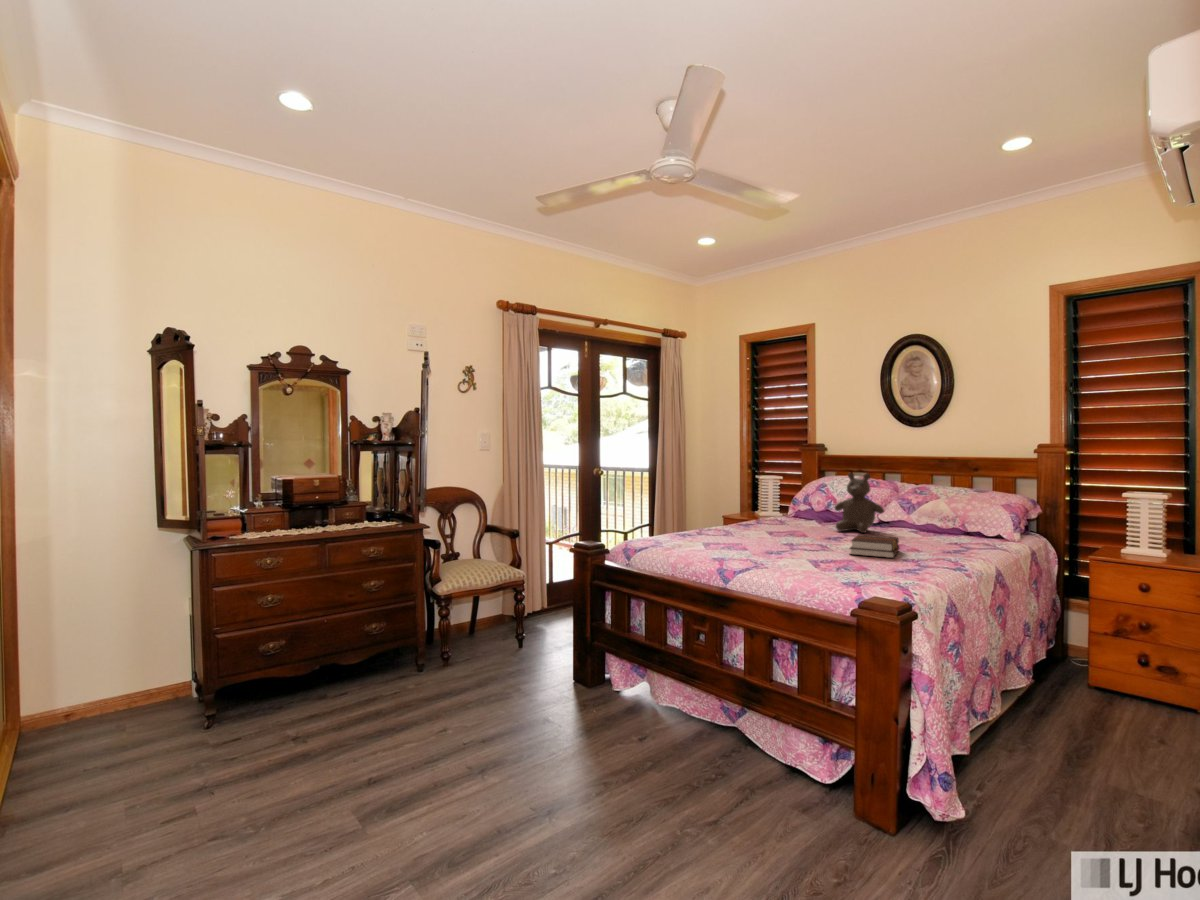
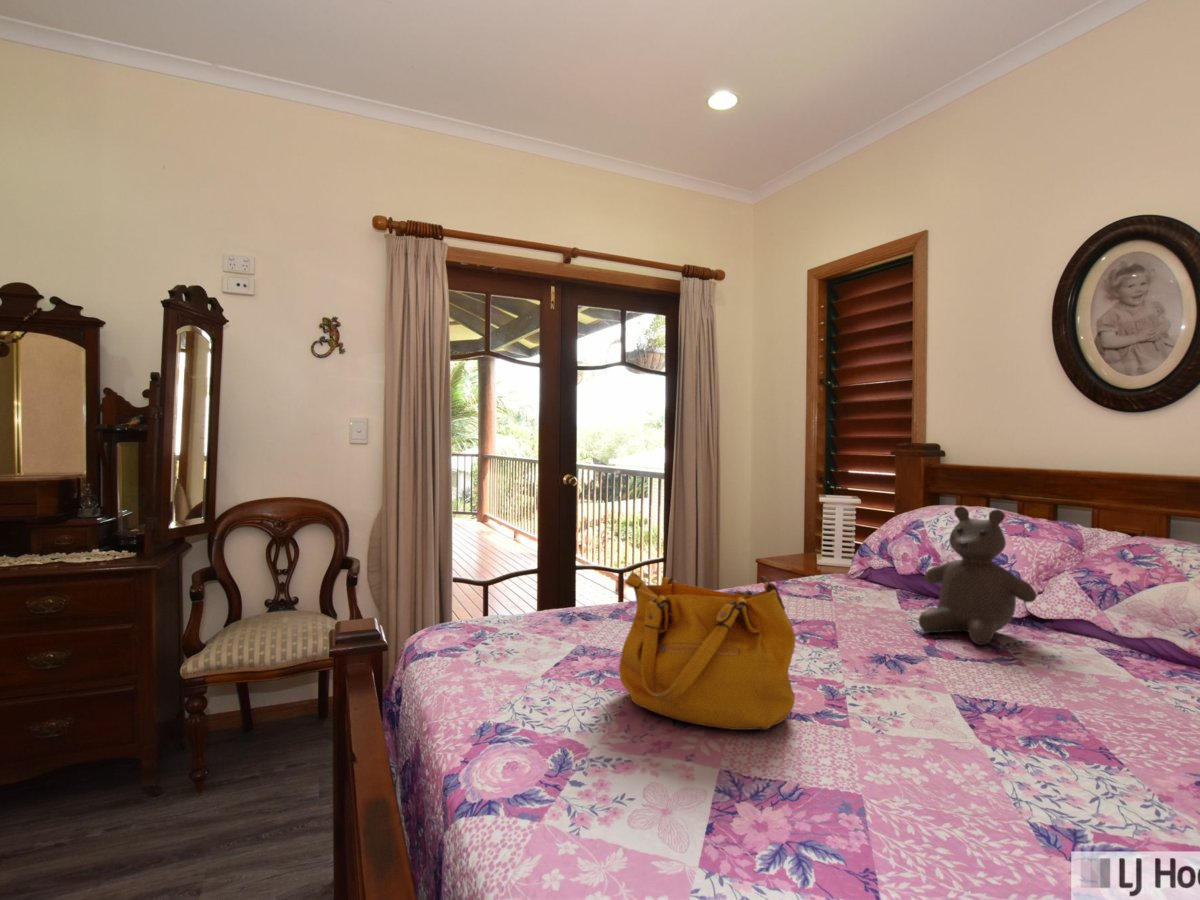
handbag: none [741,496,814,553] -> present [619,572,795,730]
hardback book: present [850,535,899,558] -> none [883,680,1052,799]

